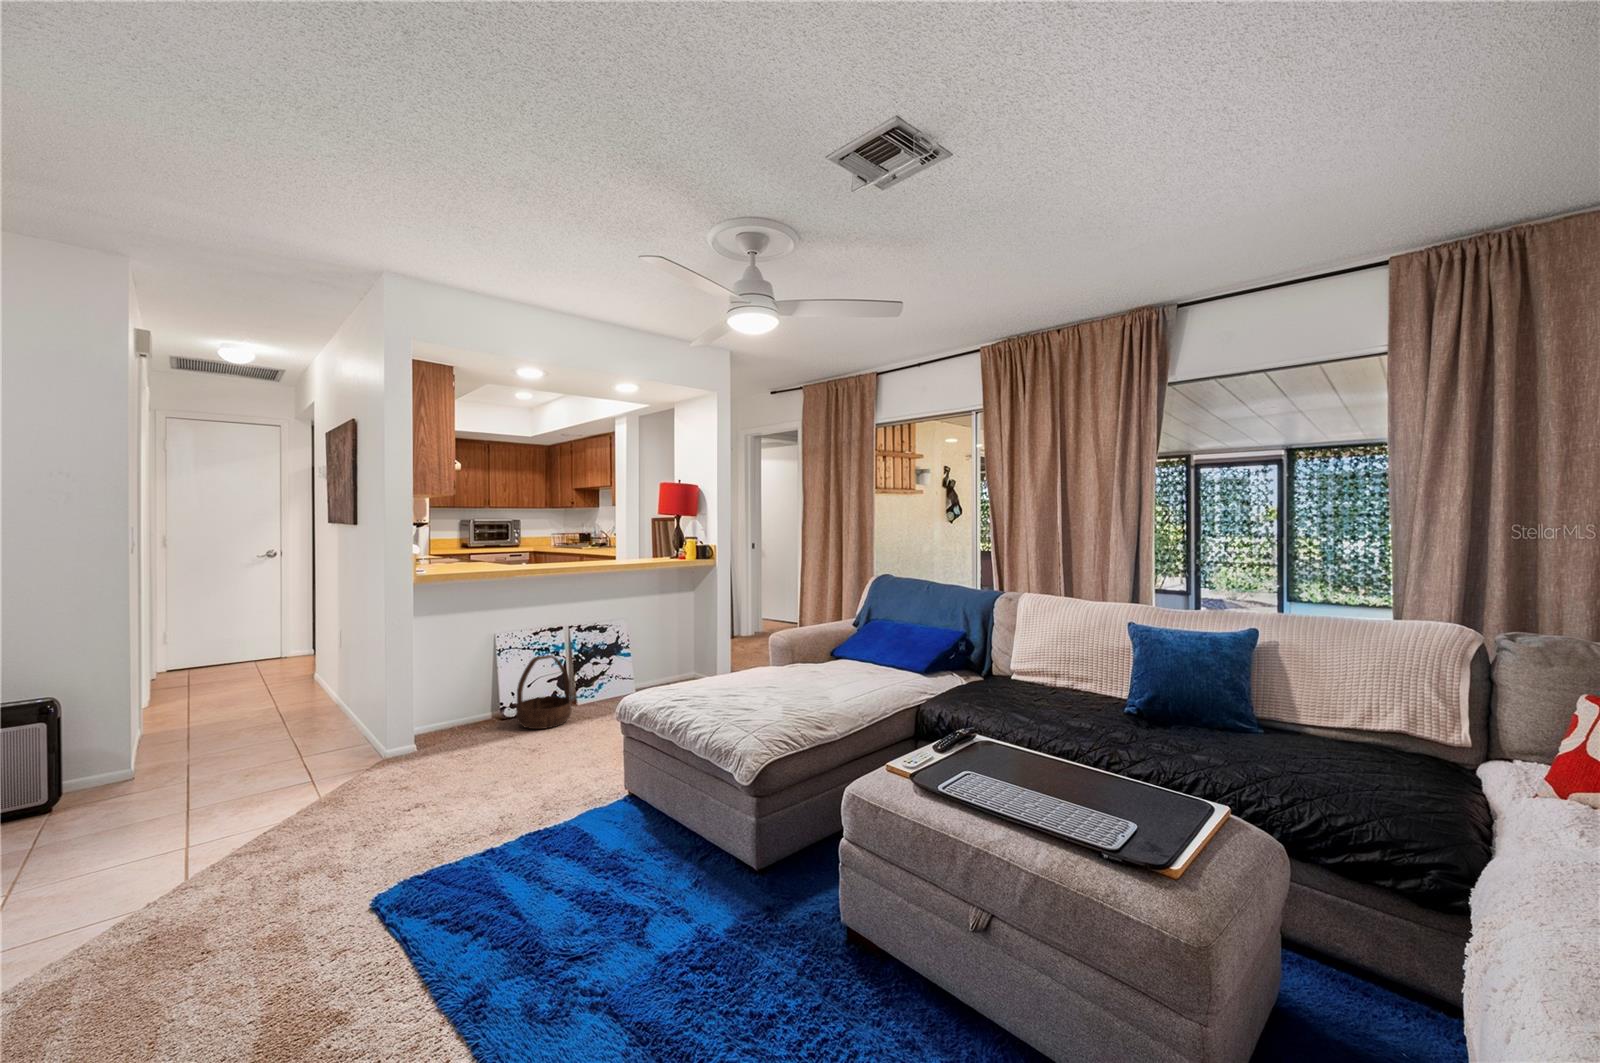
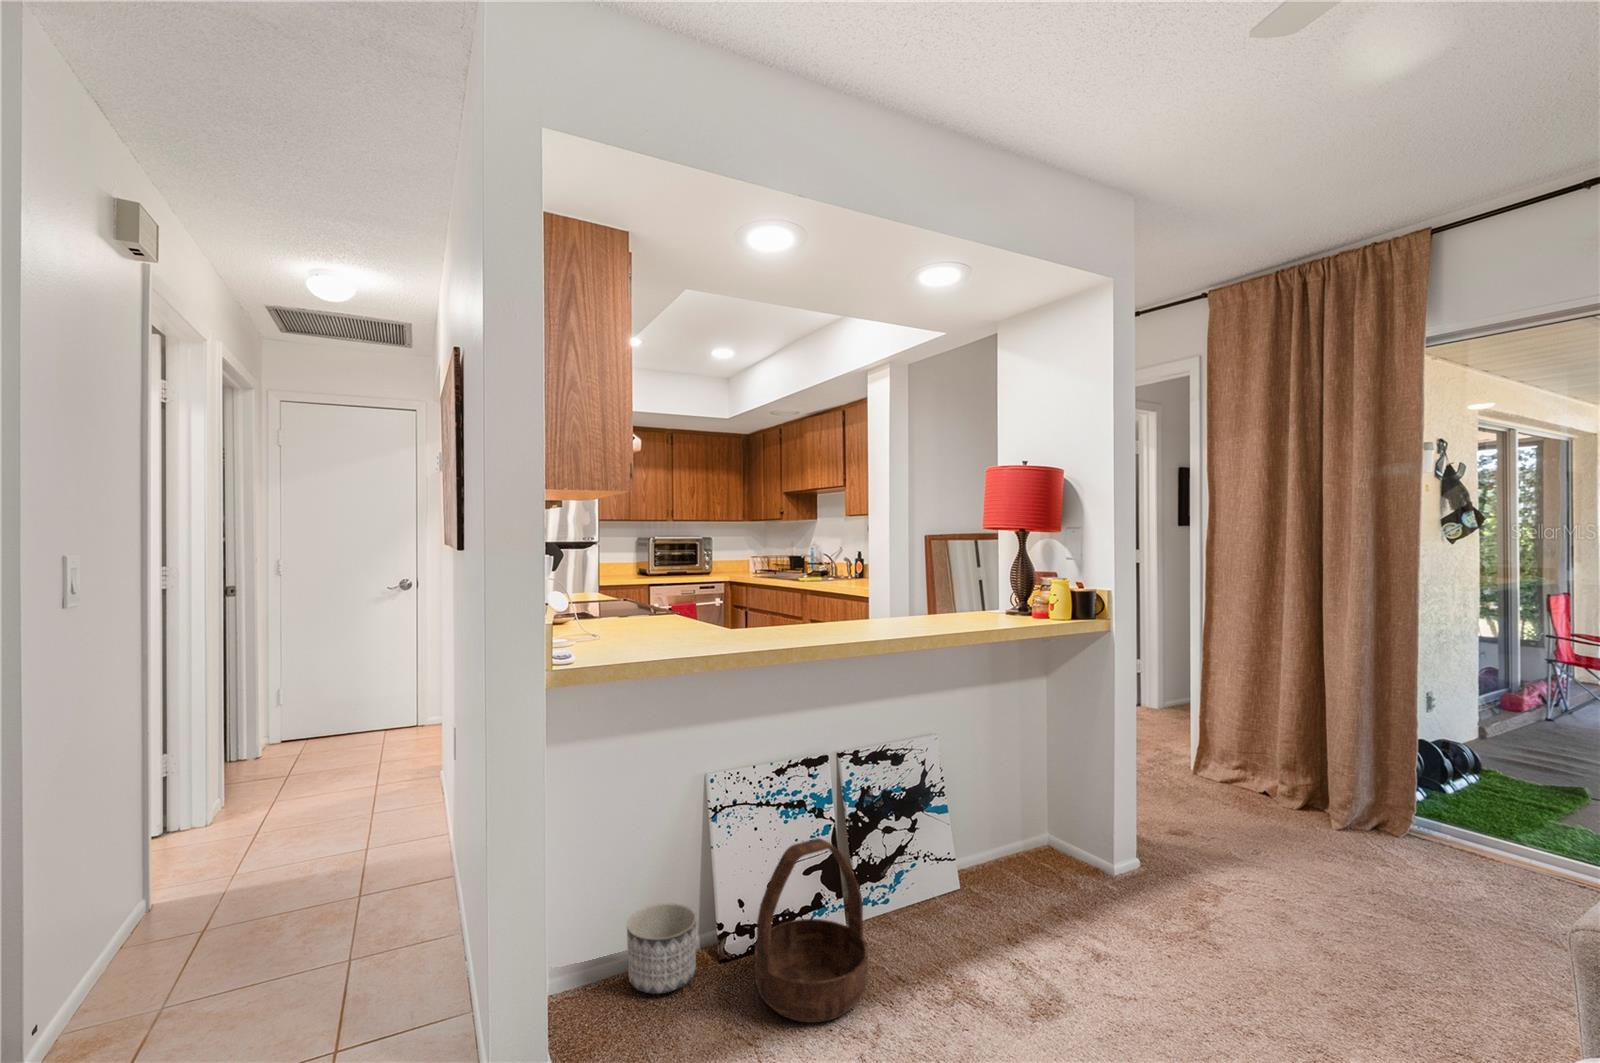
planter: none [452,693,489,728] -> present [627,903,697,994]

